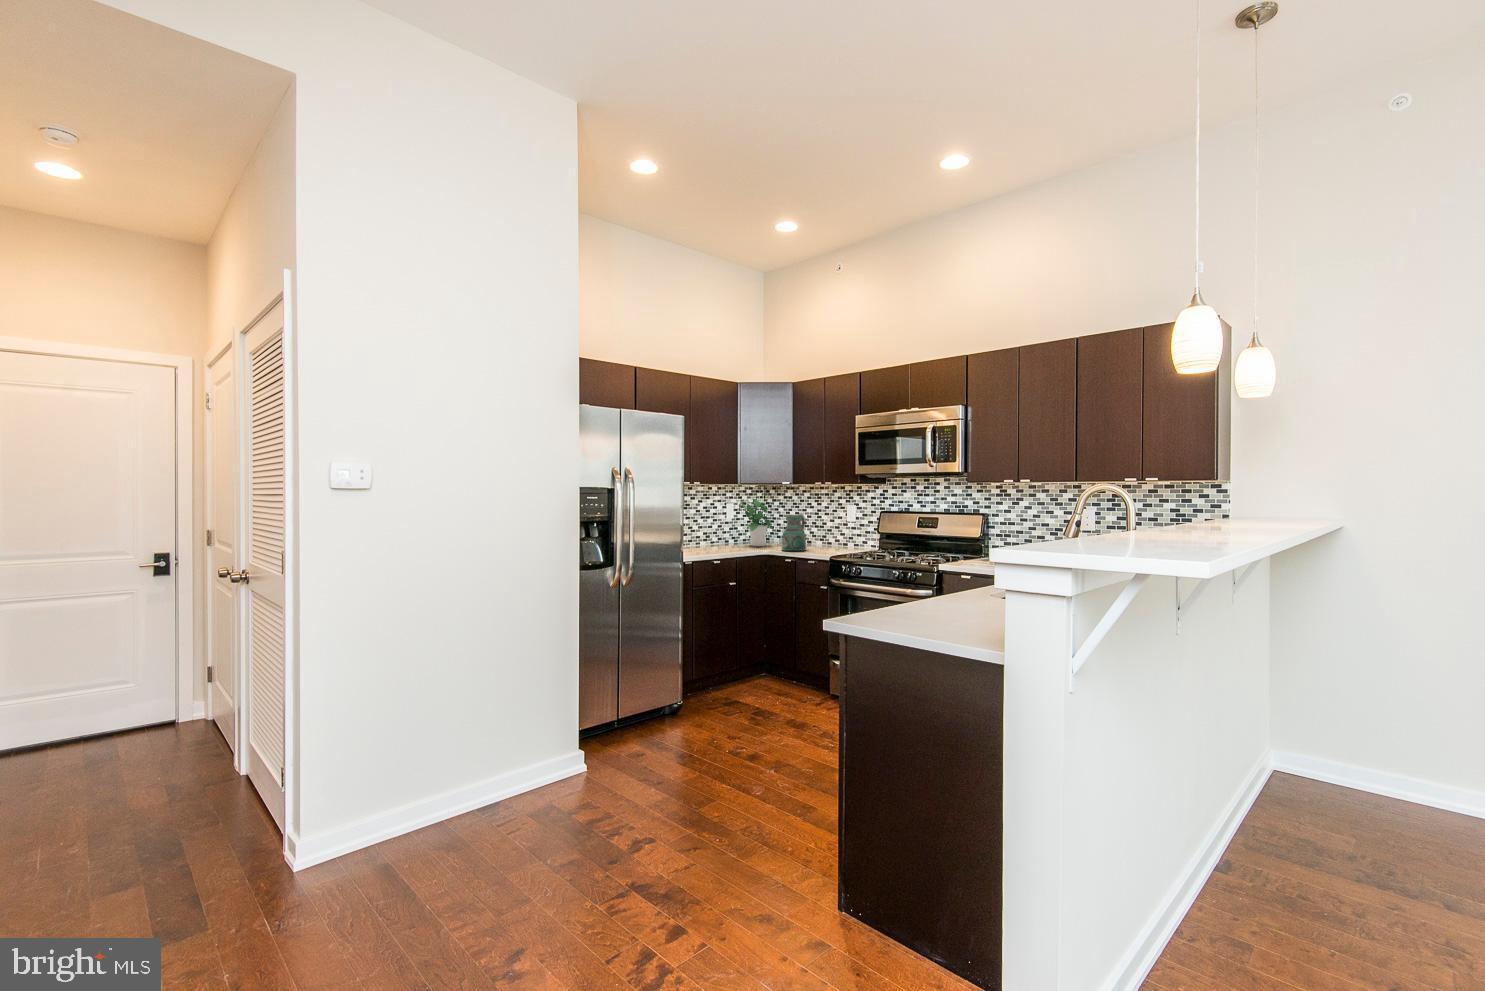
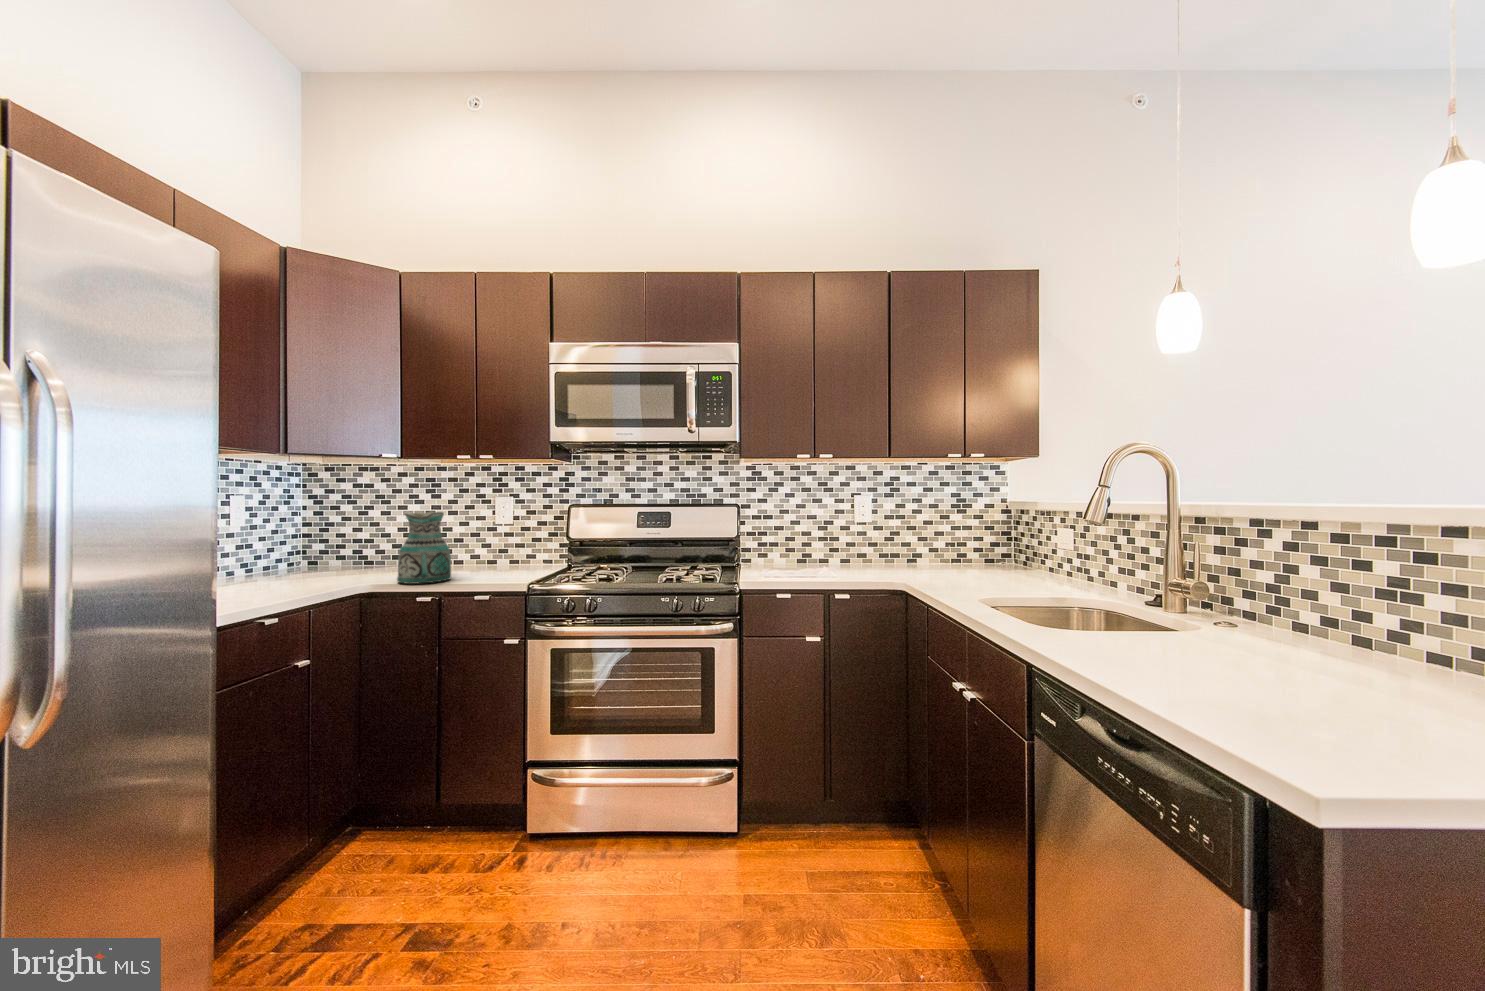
potted plant: present [739,499,773,546] -> none [270,483,358,580]

